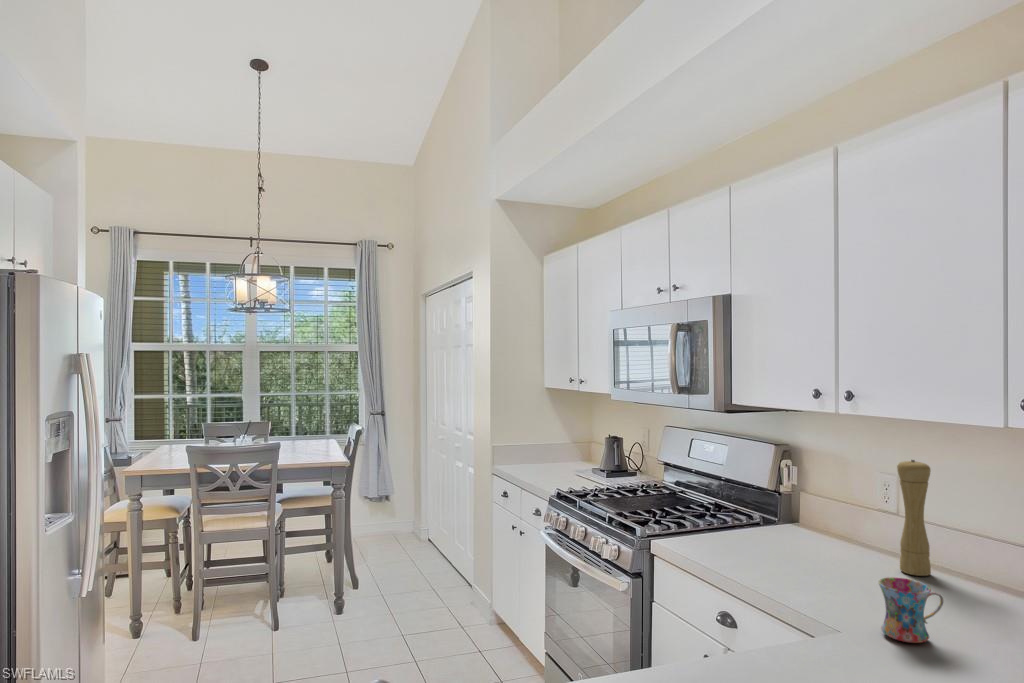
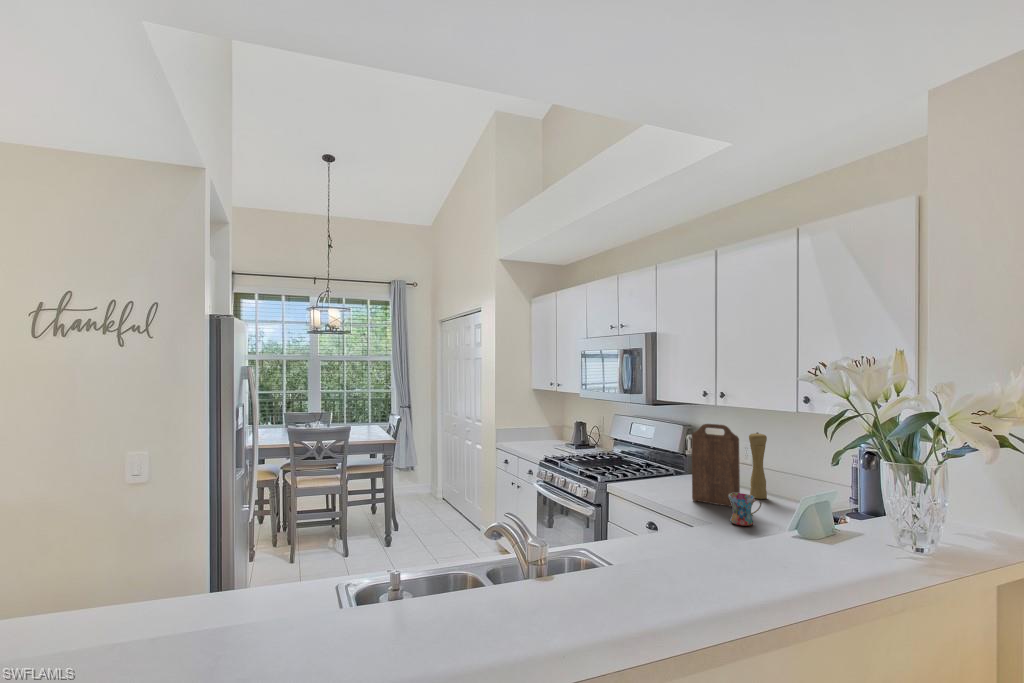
cutting board: none [798,445,889,597] -> present [692,424,740,507]

